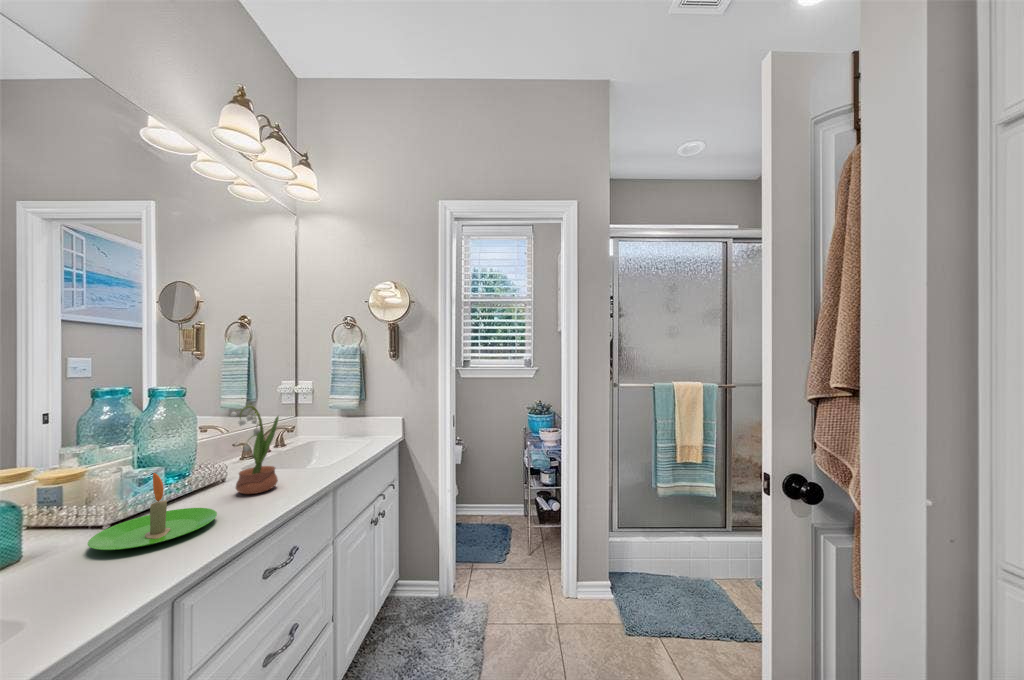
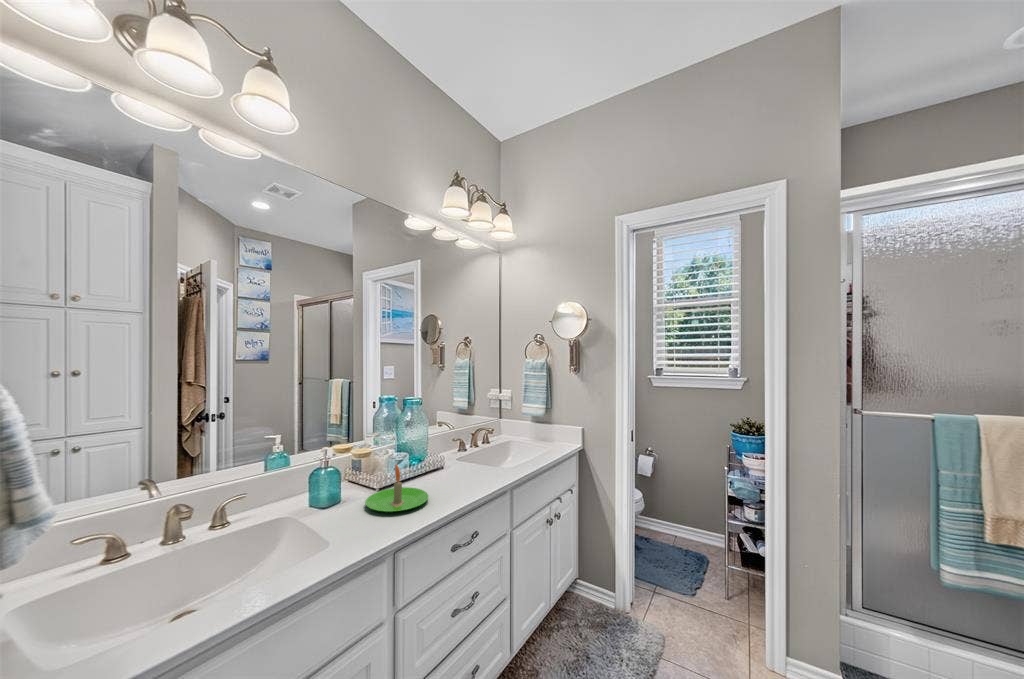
potted flower: present [231,404,279,494] -> none [441,417,472,485]

